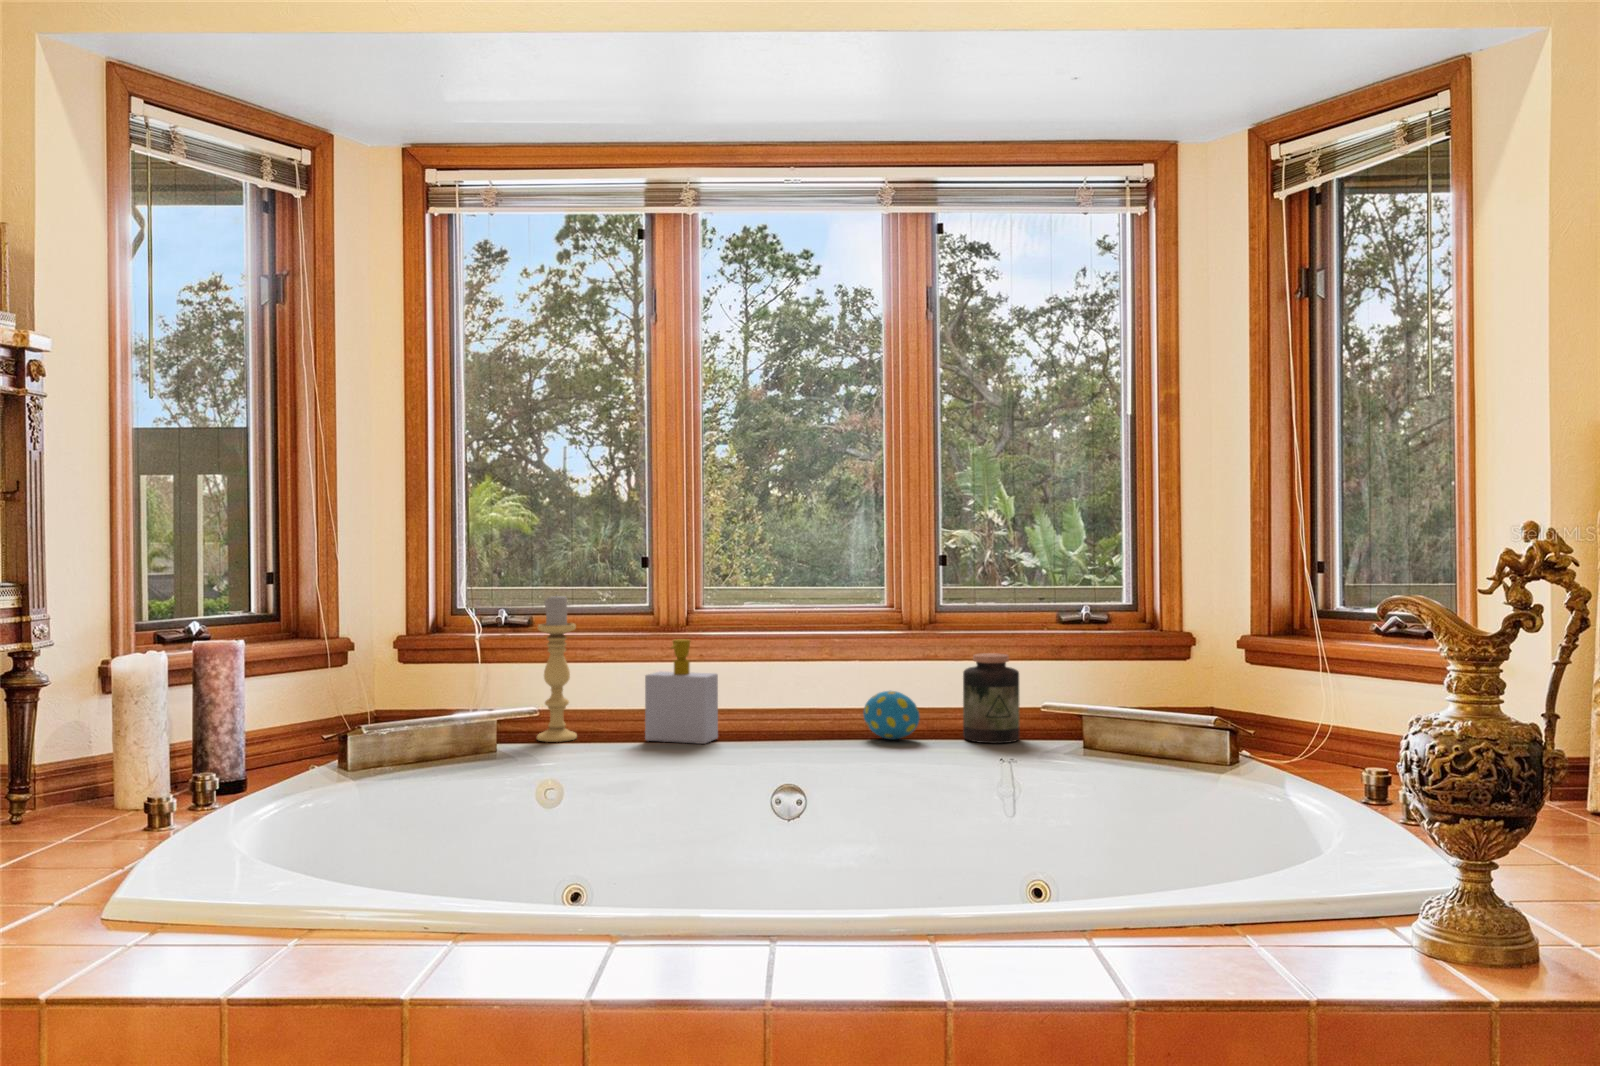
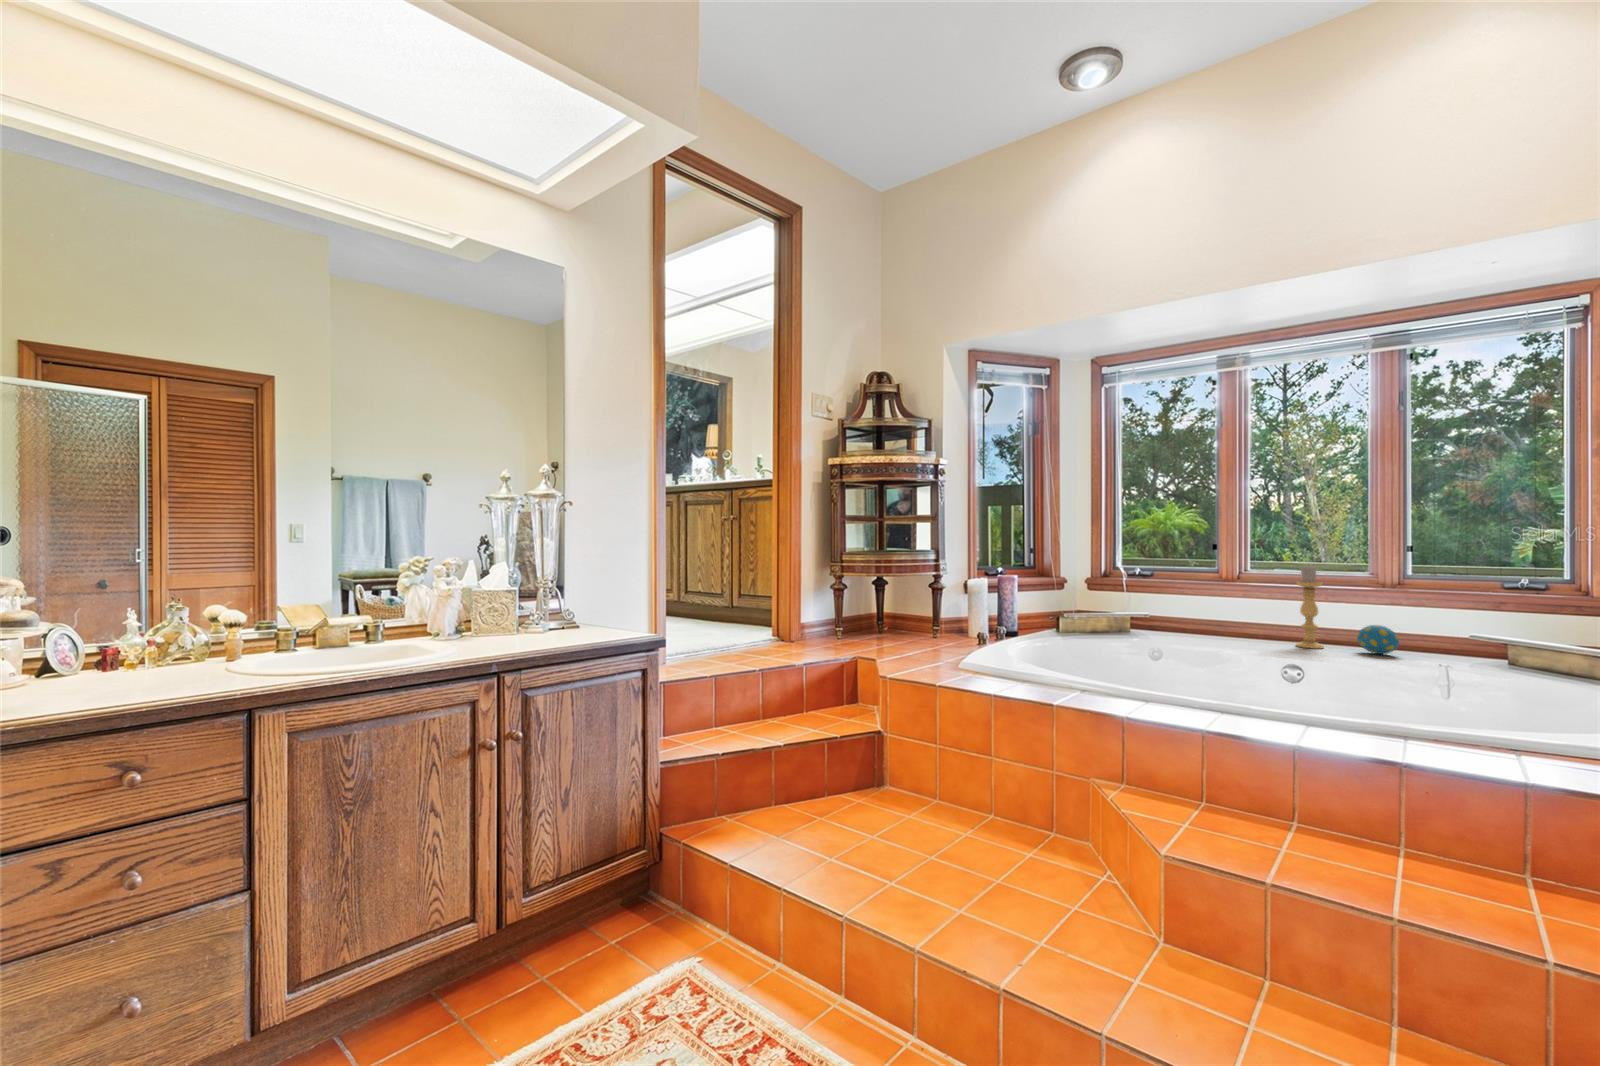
candle holder: present [537,595,577,742] -> present [1296,566,1323,649]
soap bottle: present [645,639,718,744] -> none [1211,587,1256,643]
jar: present [963,653,1020,743] -> none [1437,607,1487,665]

